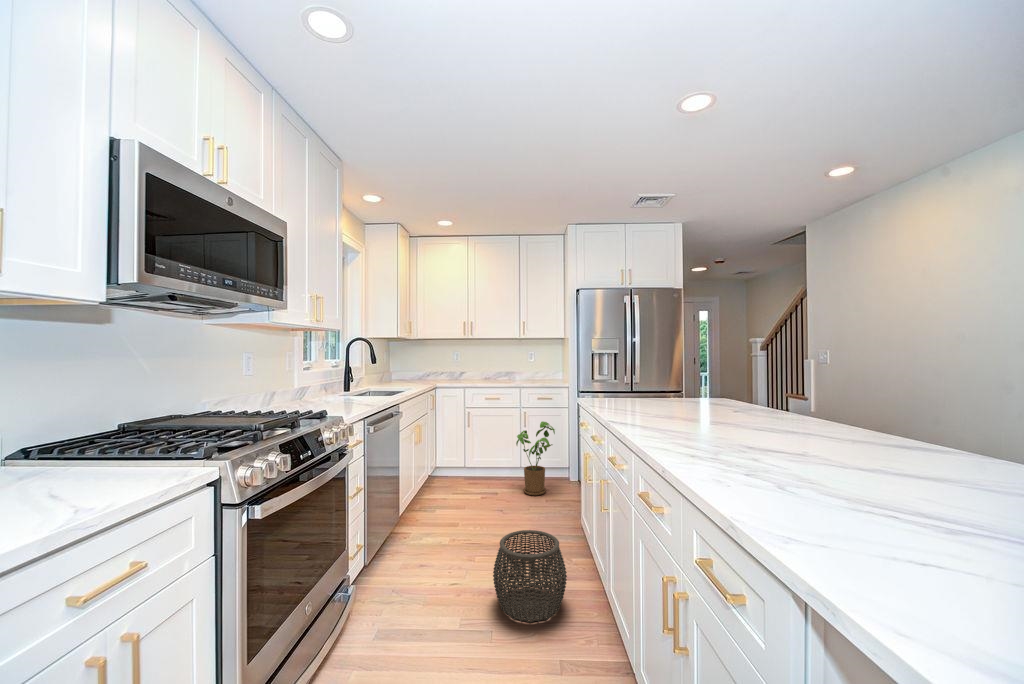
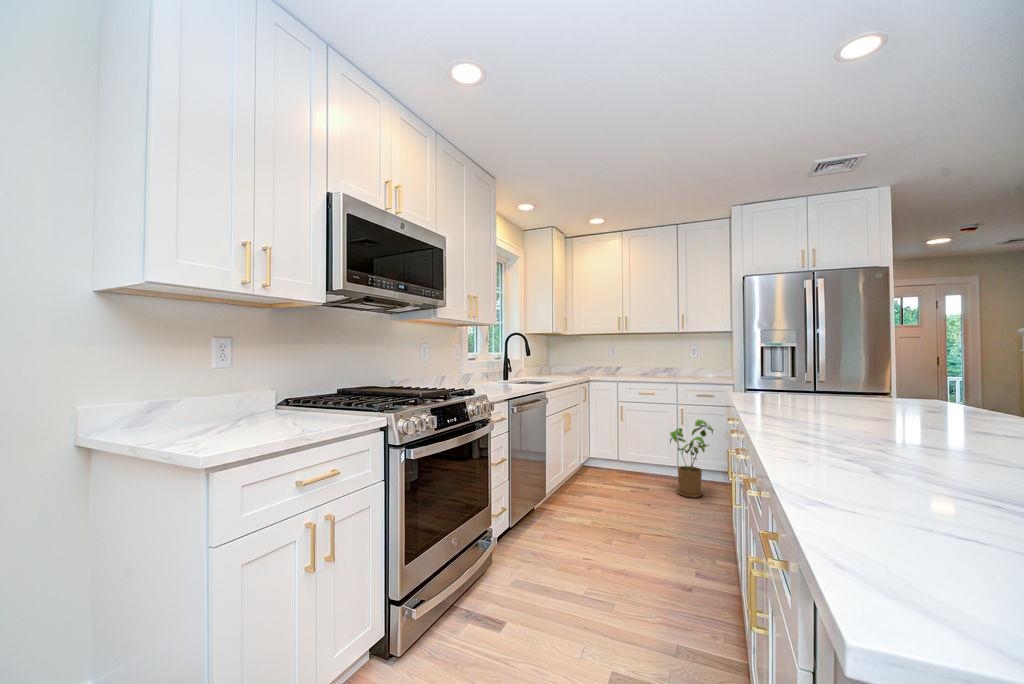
woven basket: present [493,530,567,623] -> none [618,518,694,607]

